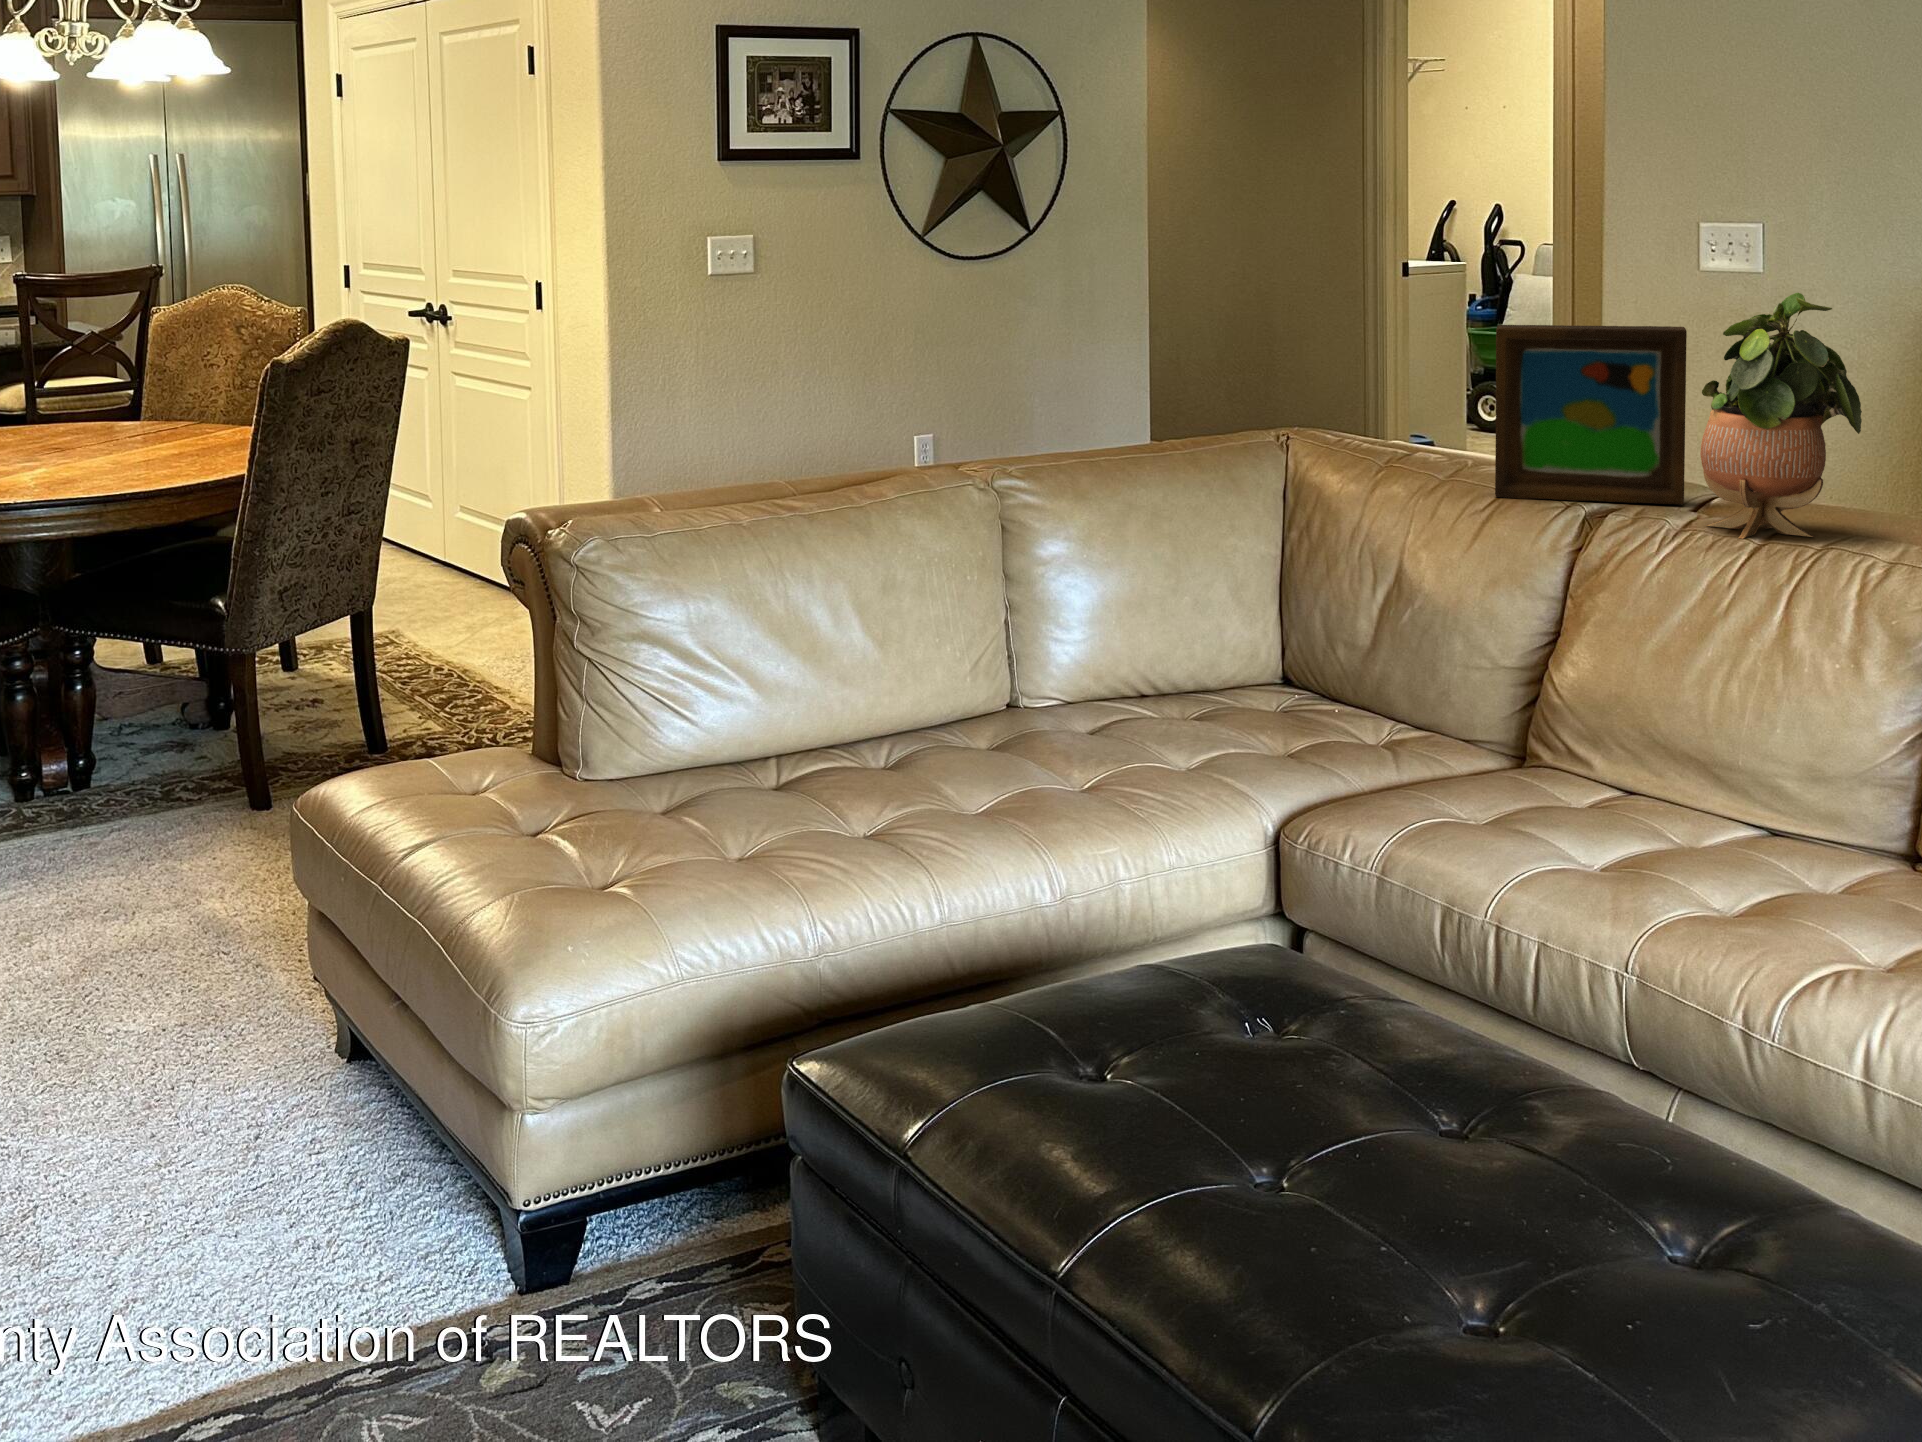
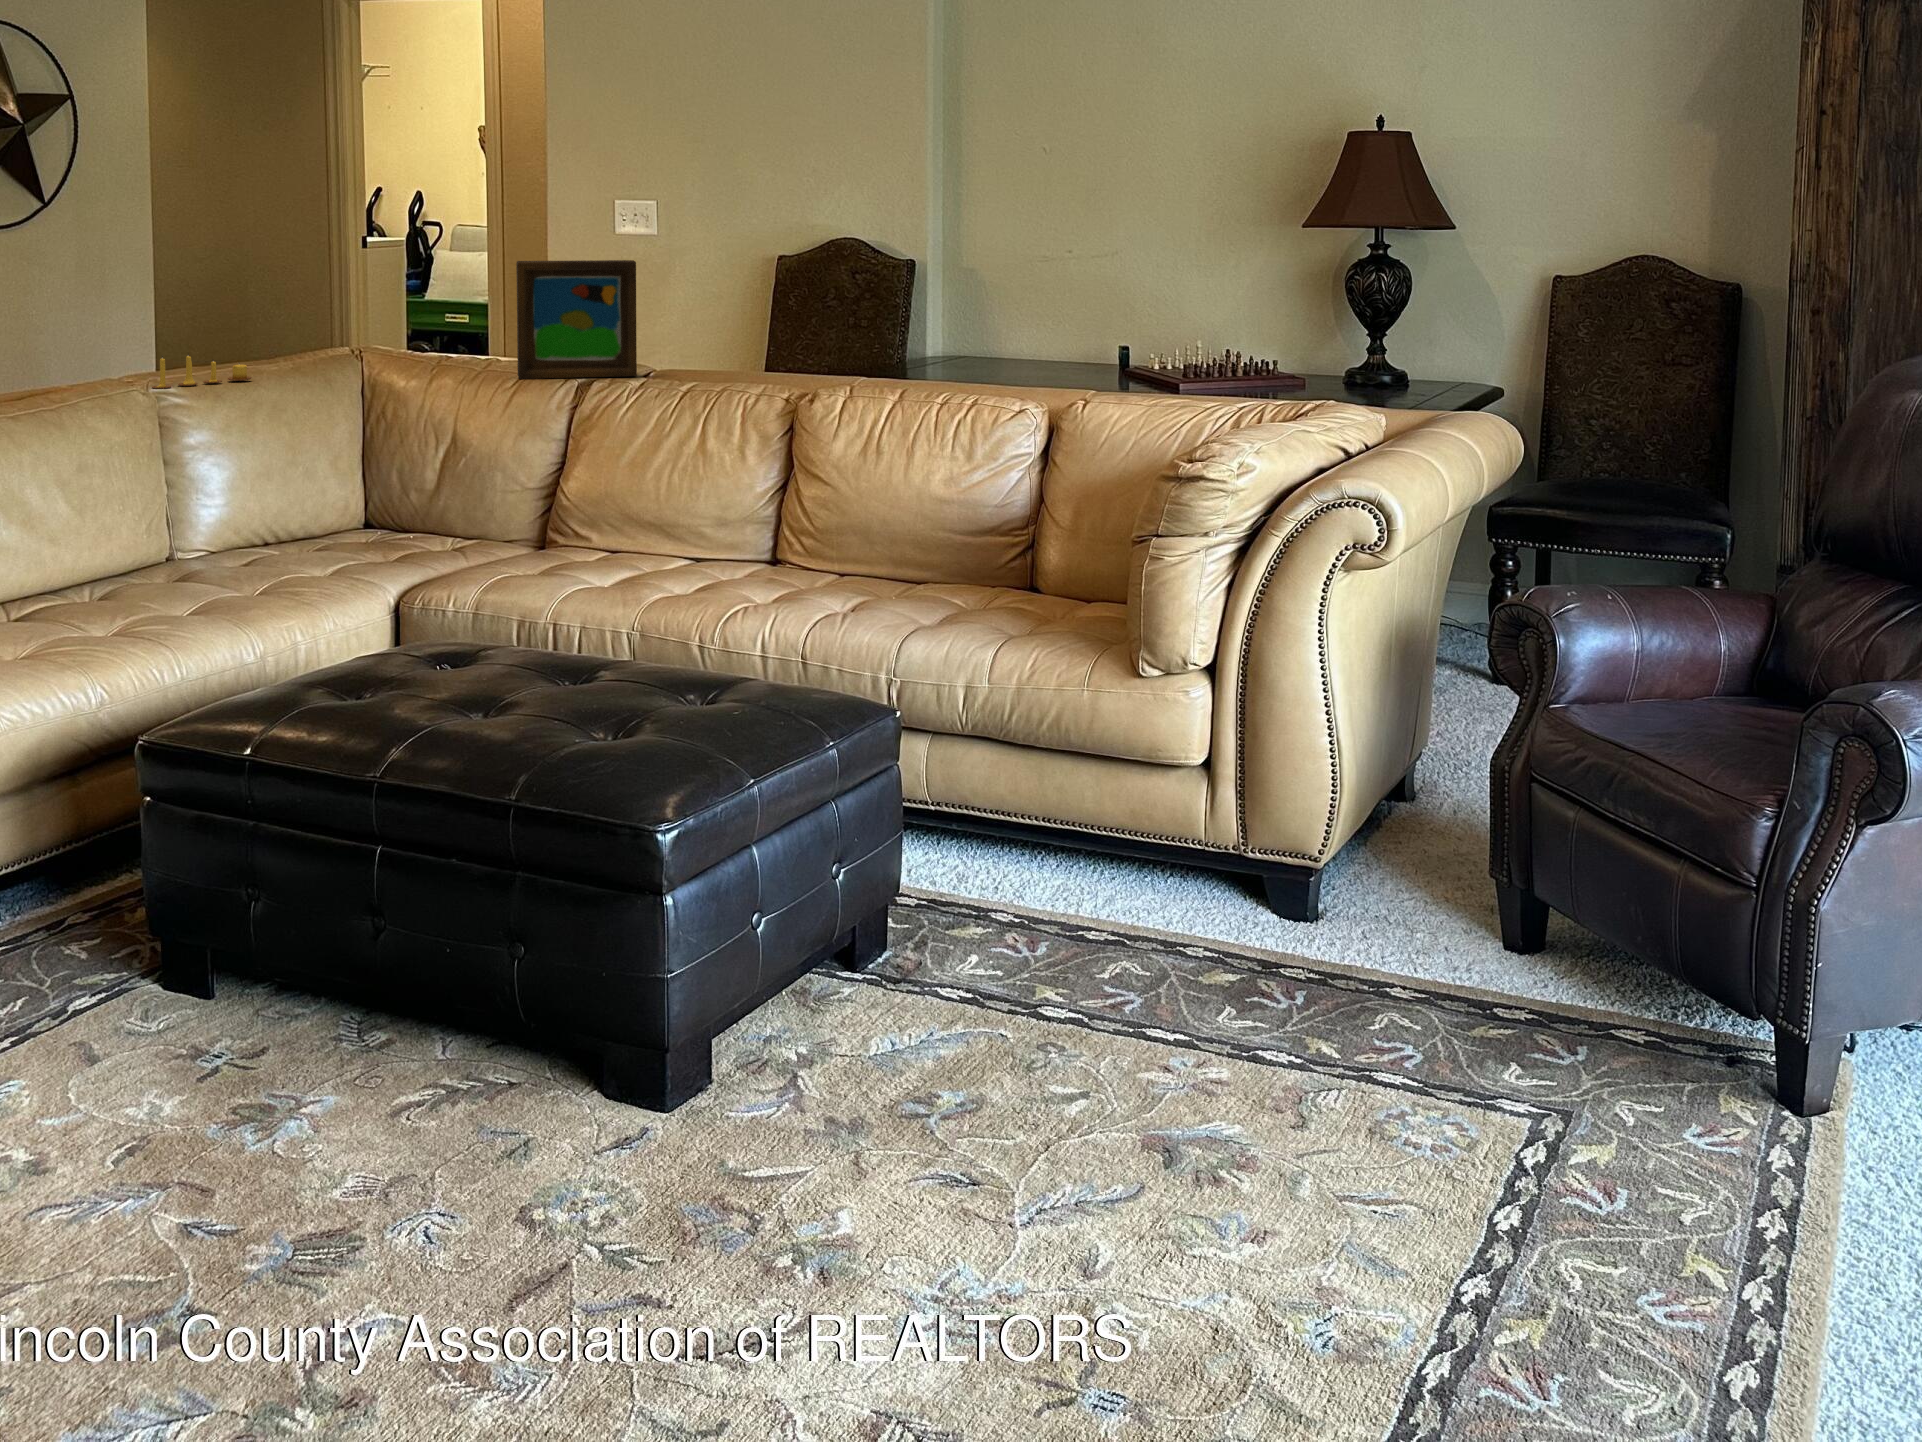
potted plant: present [1700,293,1862,539] -> none [650,235,739,389]
candle: none [1002,437,1132,482] -> present [152,355,252,389]

